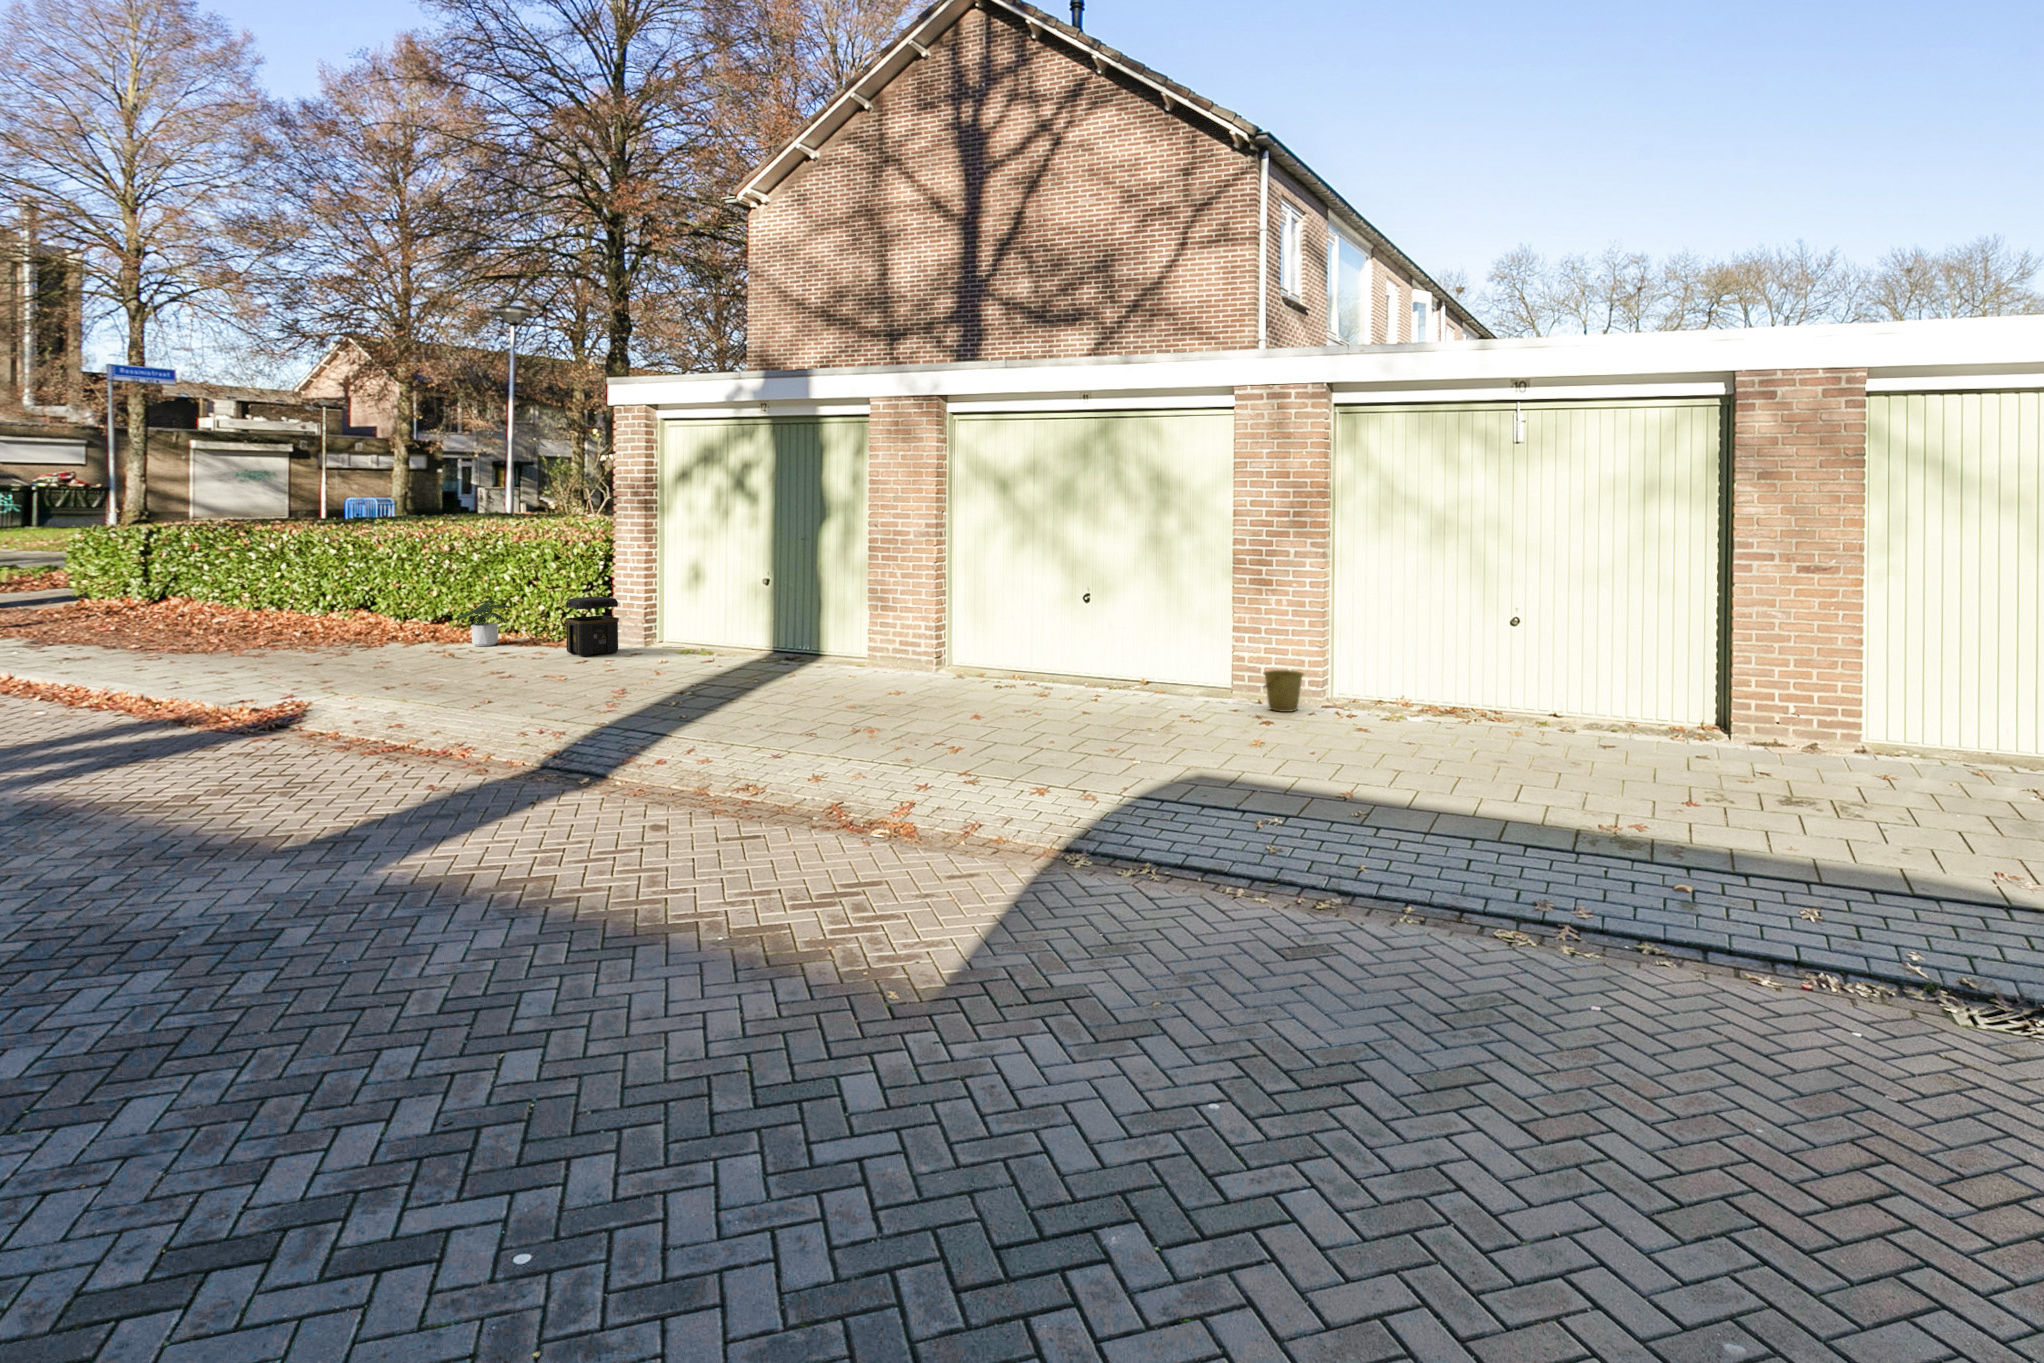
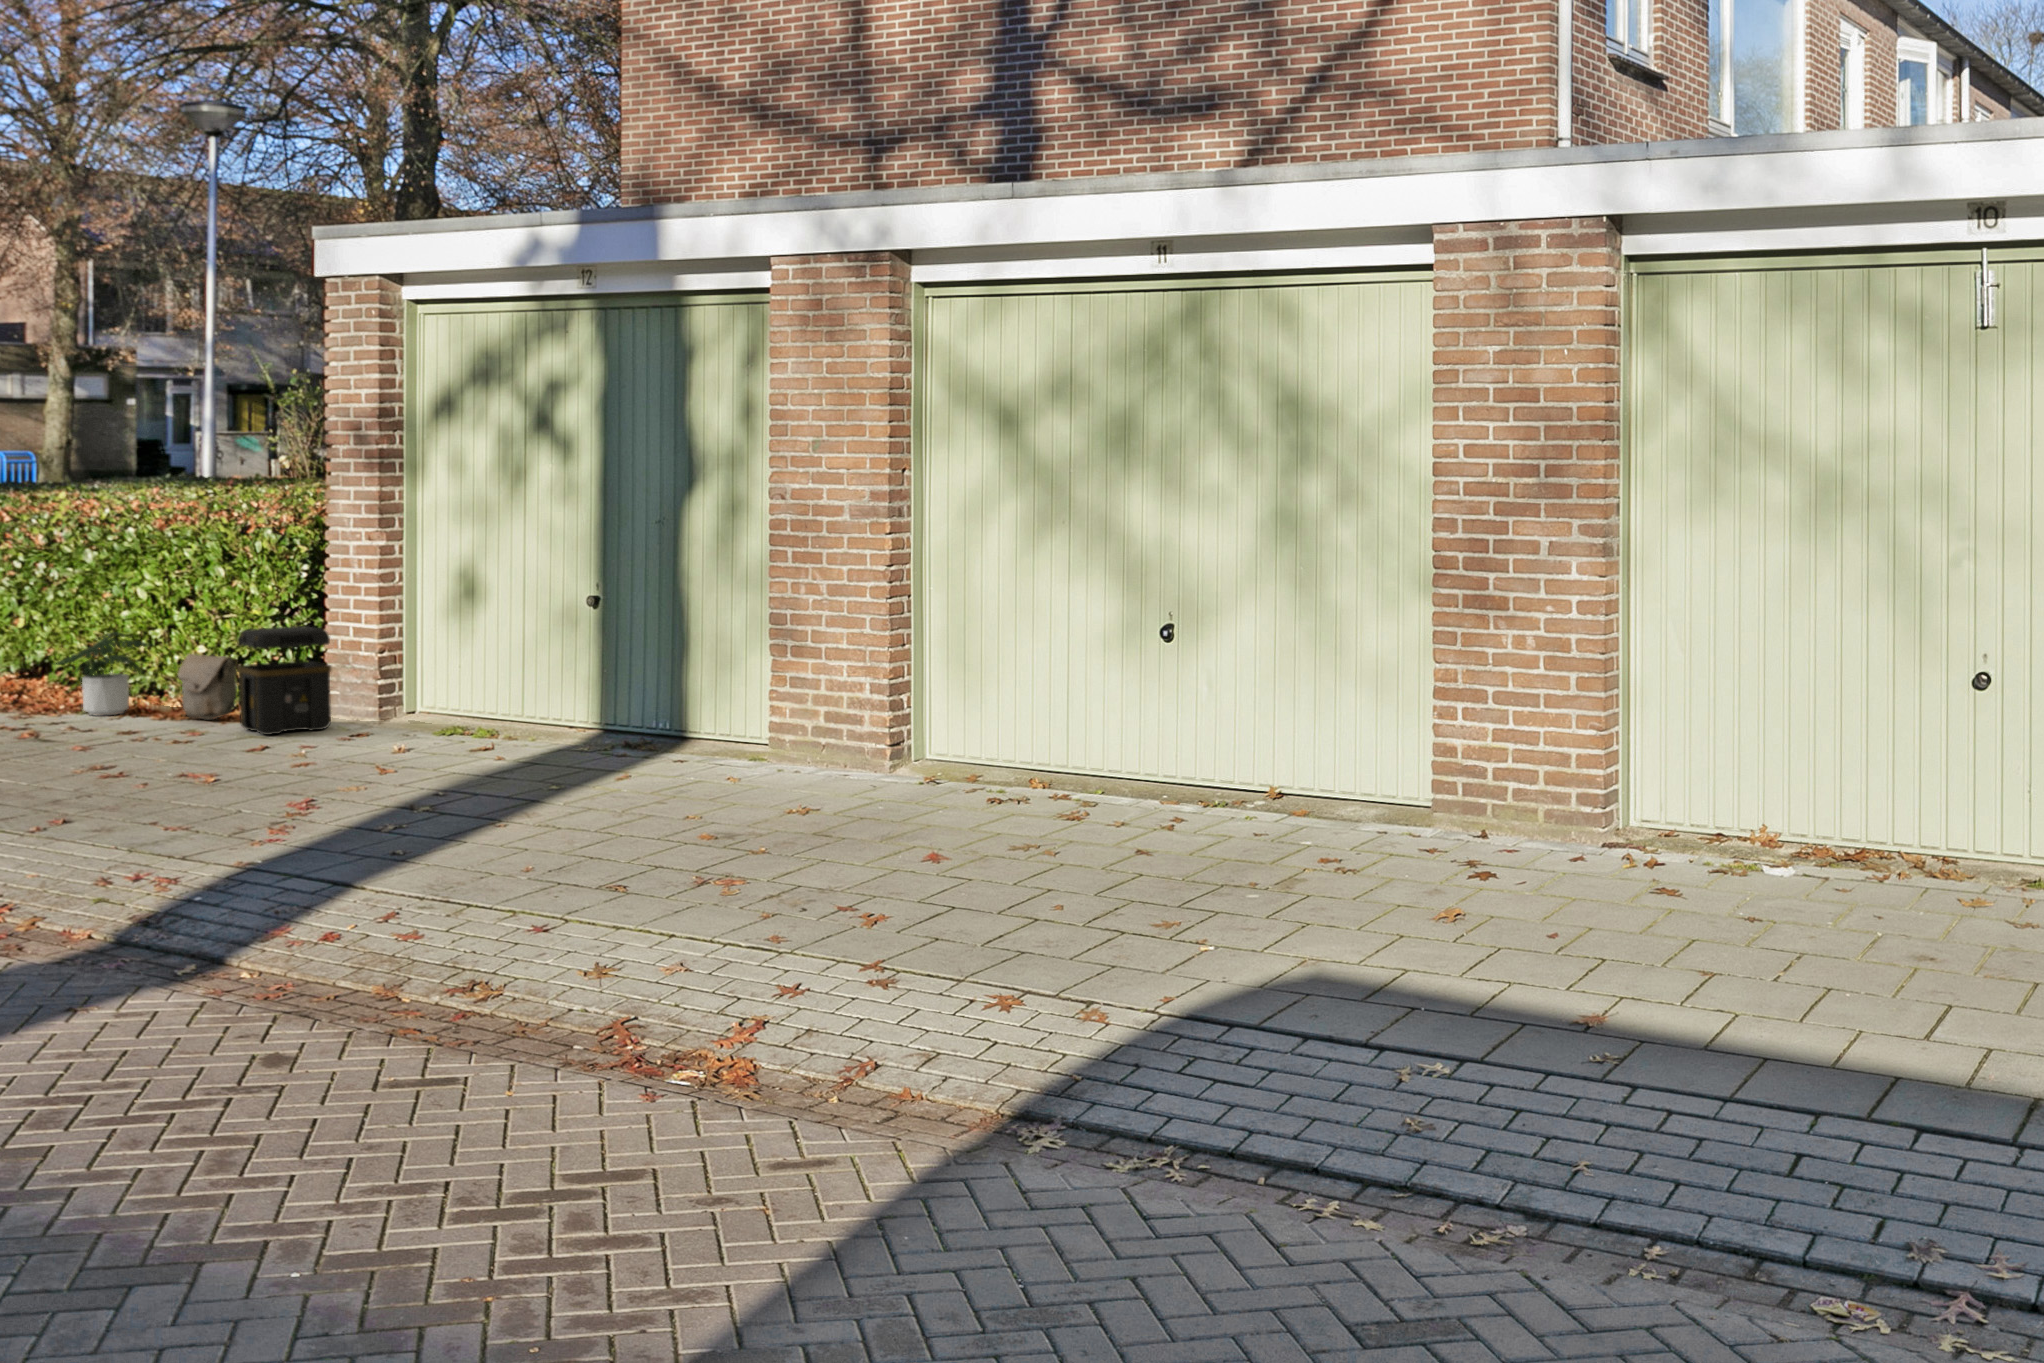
bag: none [528,612,563,648] -> present [177,654,238,720]
bucket: present [1264,670,1304,712] -> none [1483,771,1566,852]

